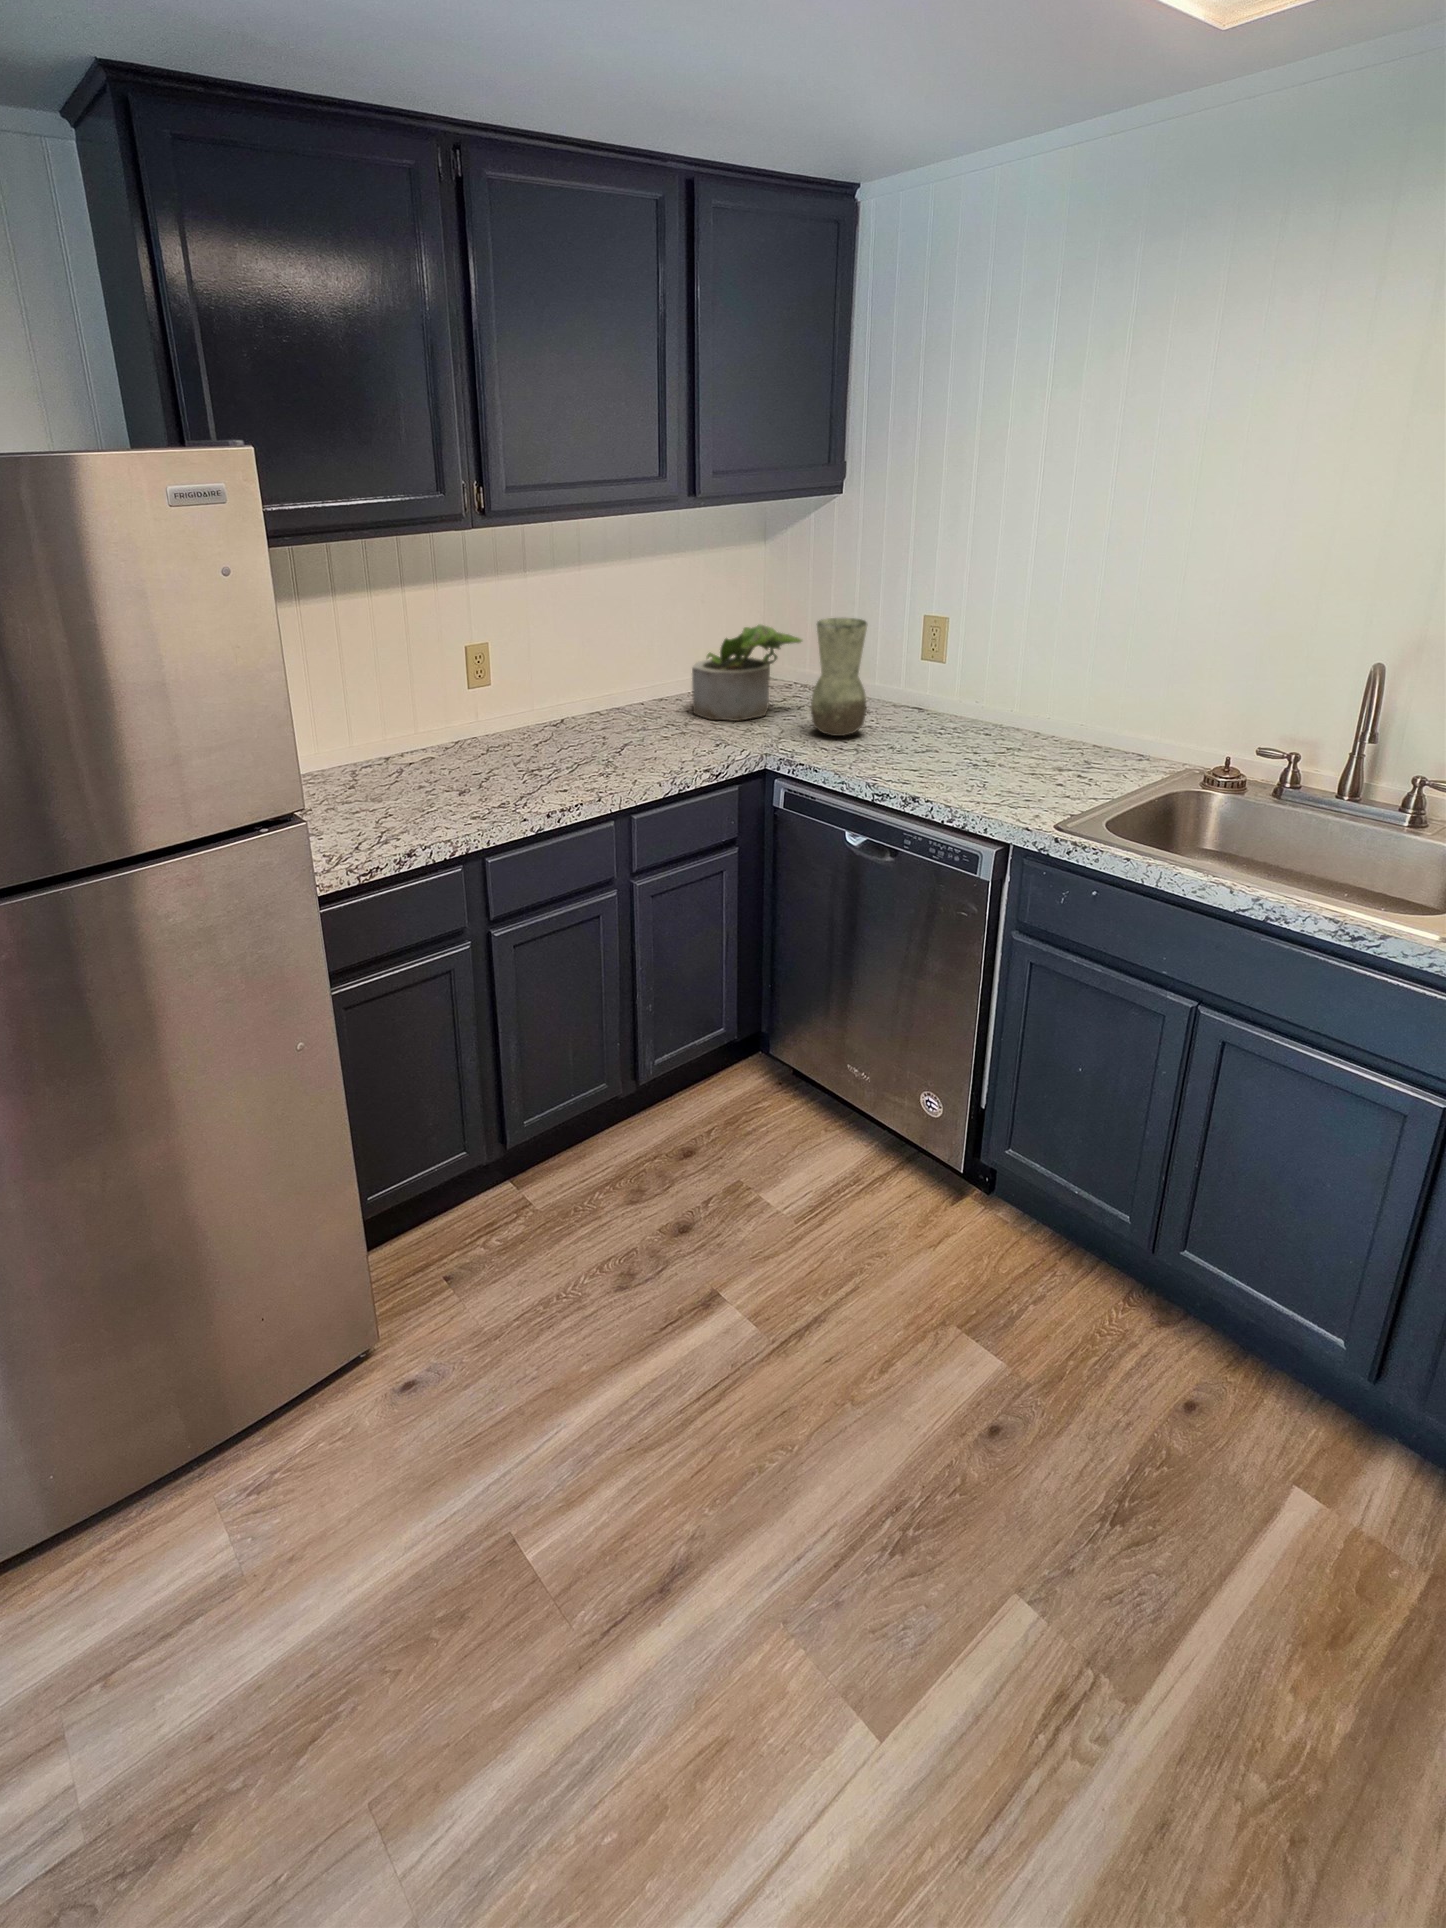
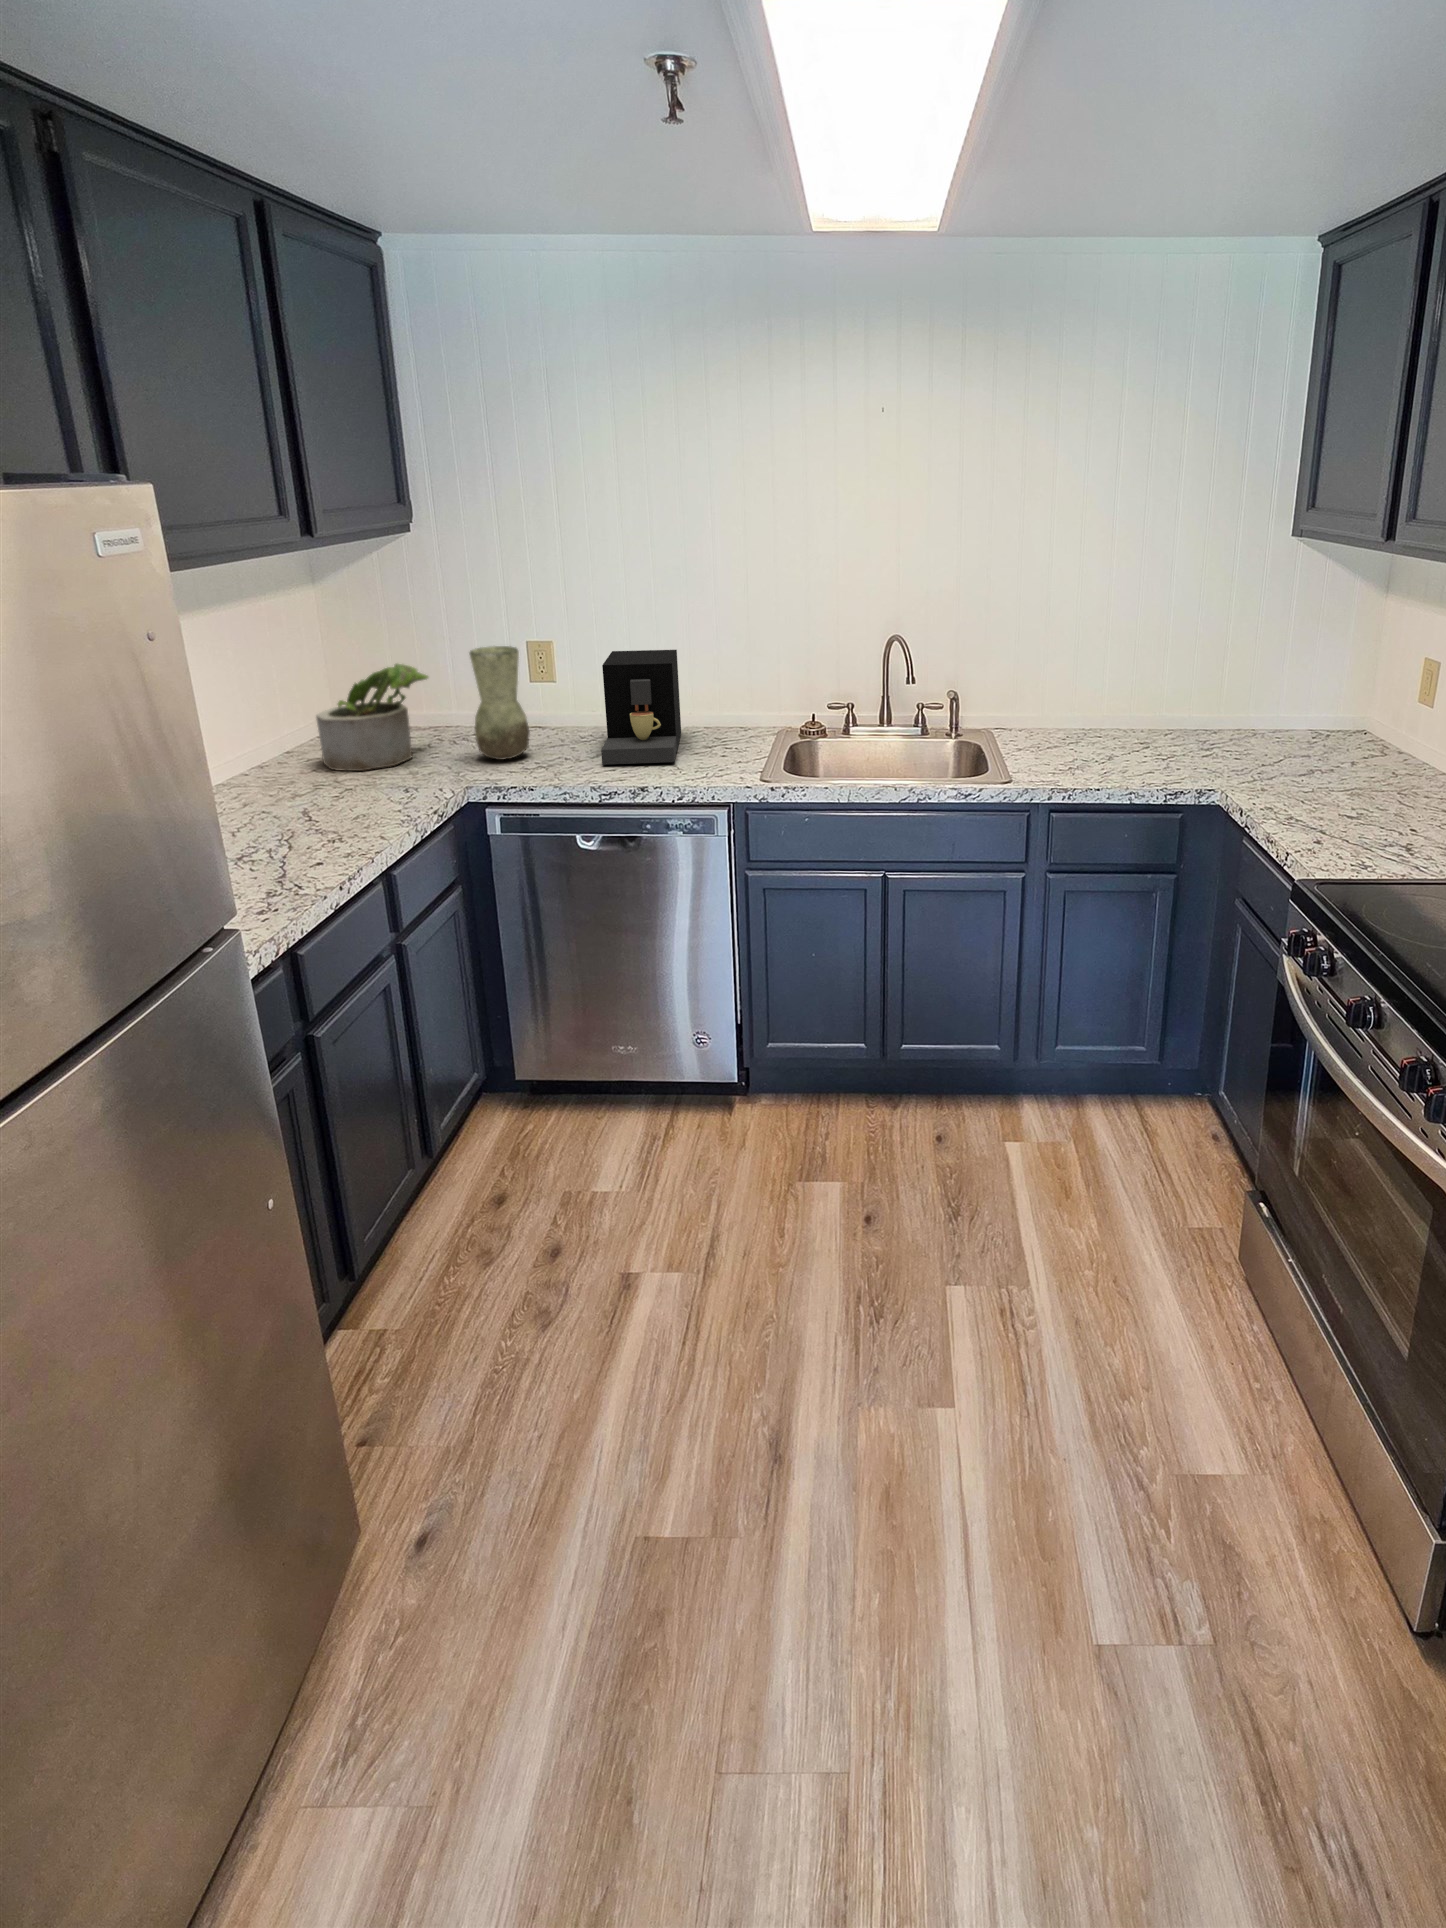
coffee maker: none [908,638,1067,780] -> present [601,650,681,765]

